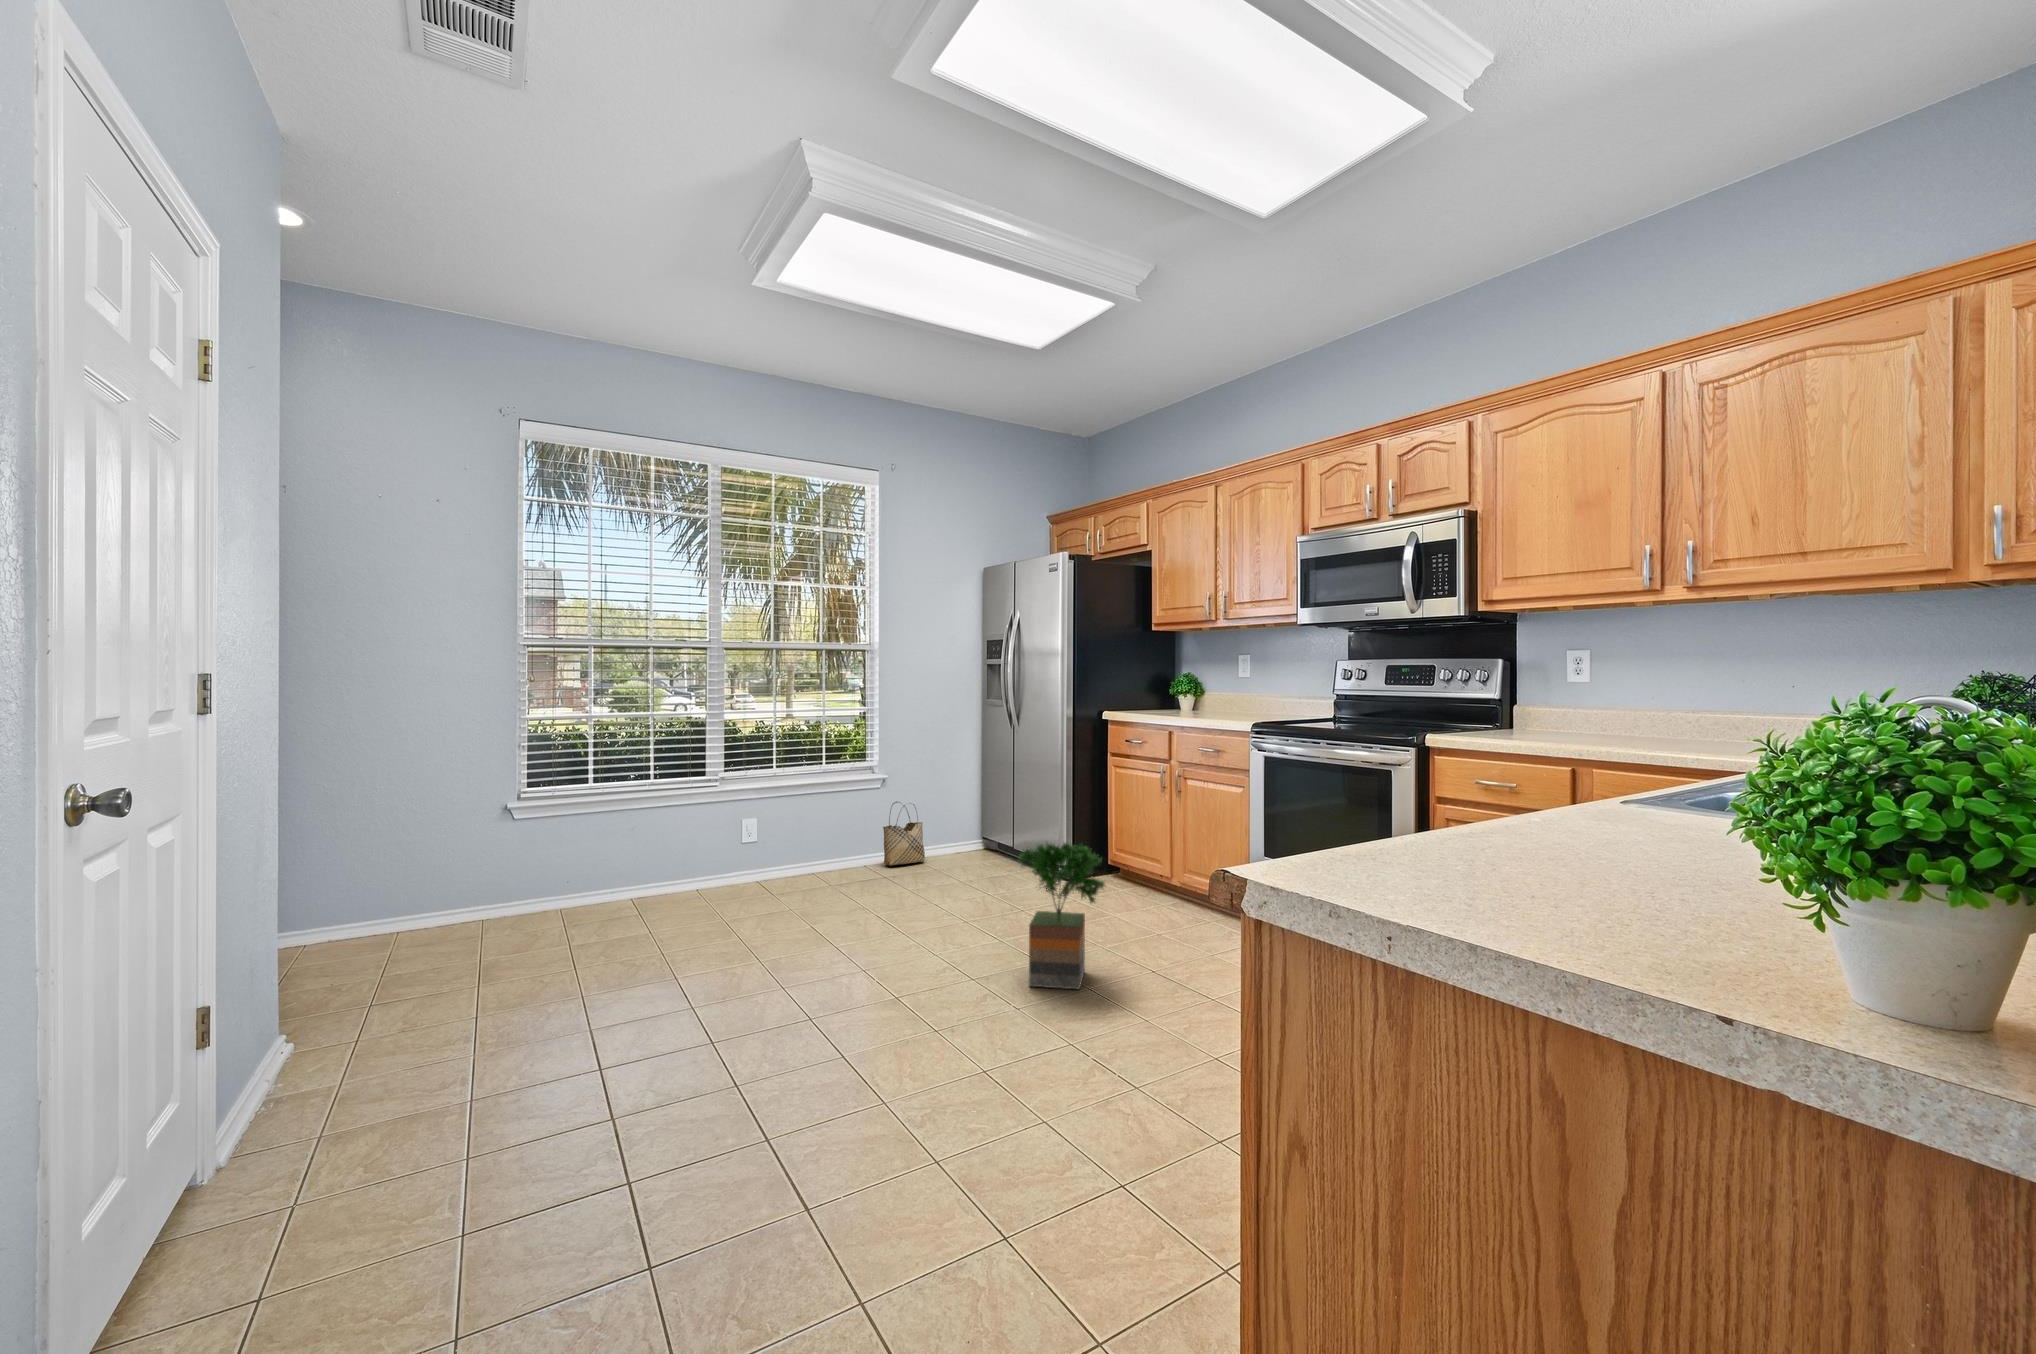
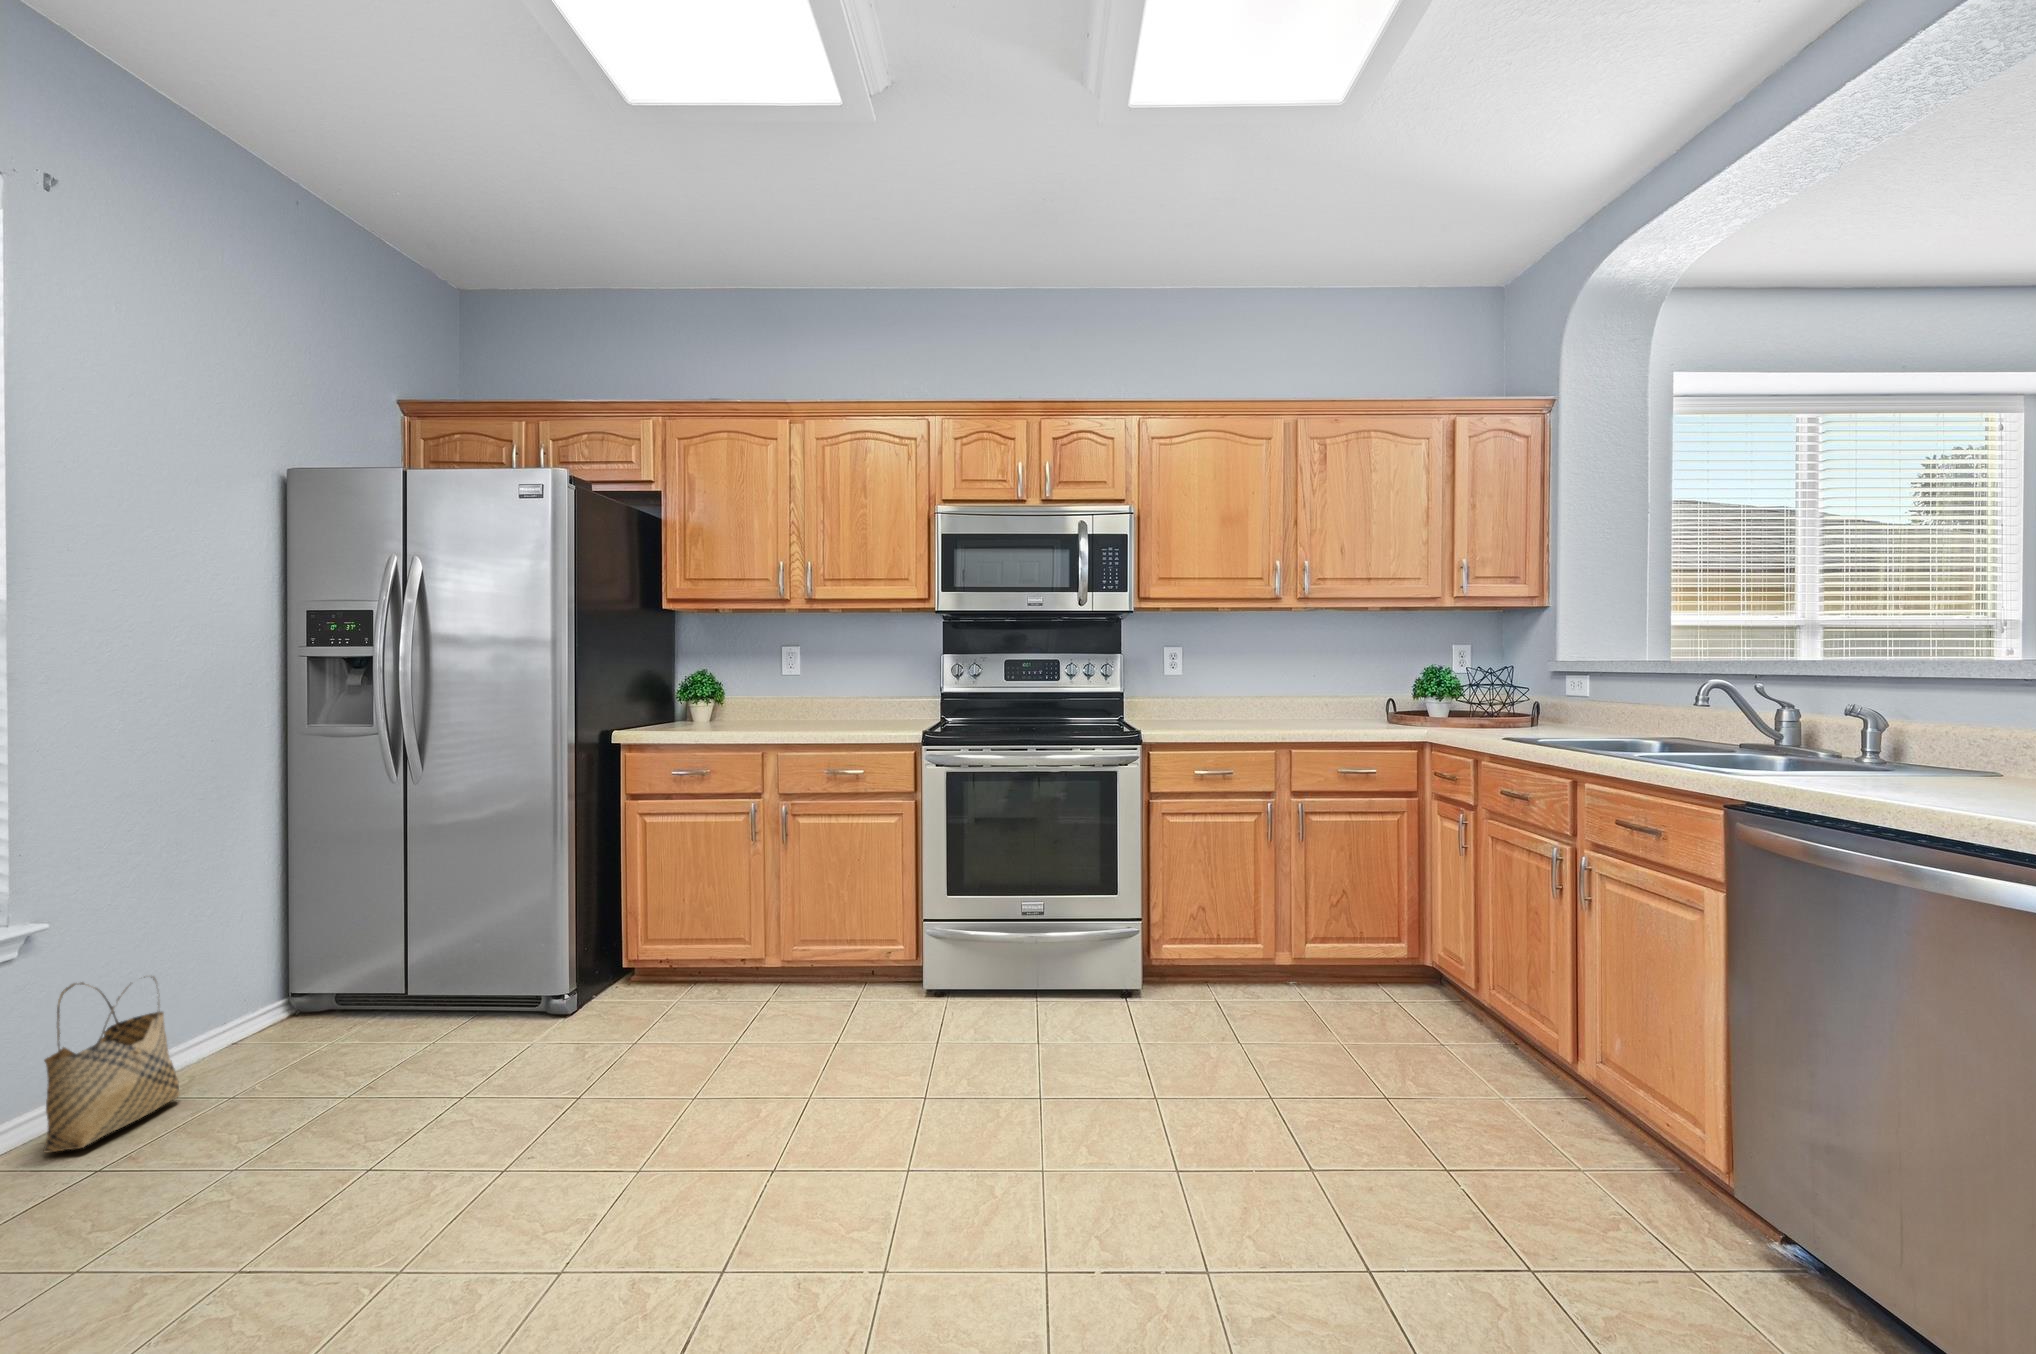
potted tree: present [1018,841,1105,989] -> none [821,939,1007,1228]

